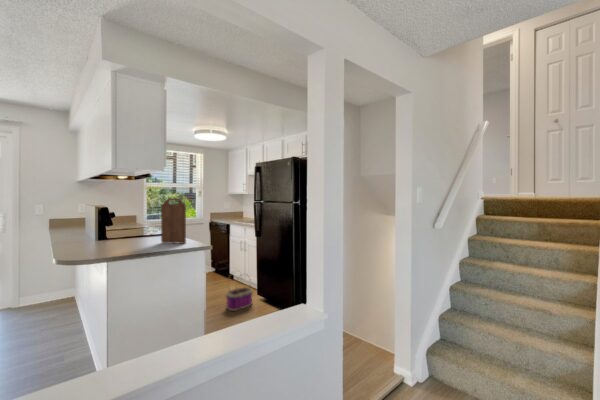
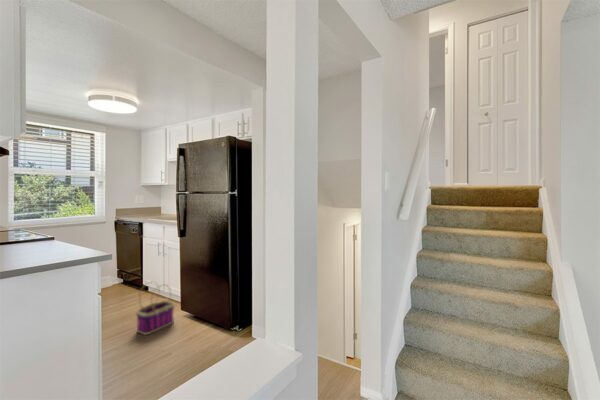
cutting board: present [161,198,186,244] -> none [17,181,63,251]

